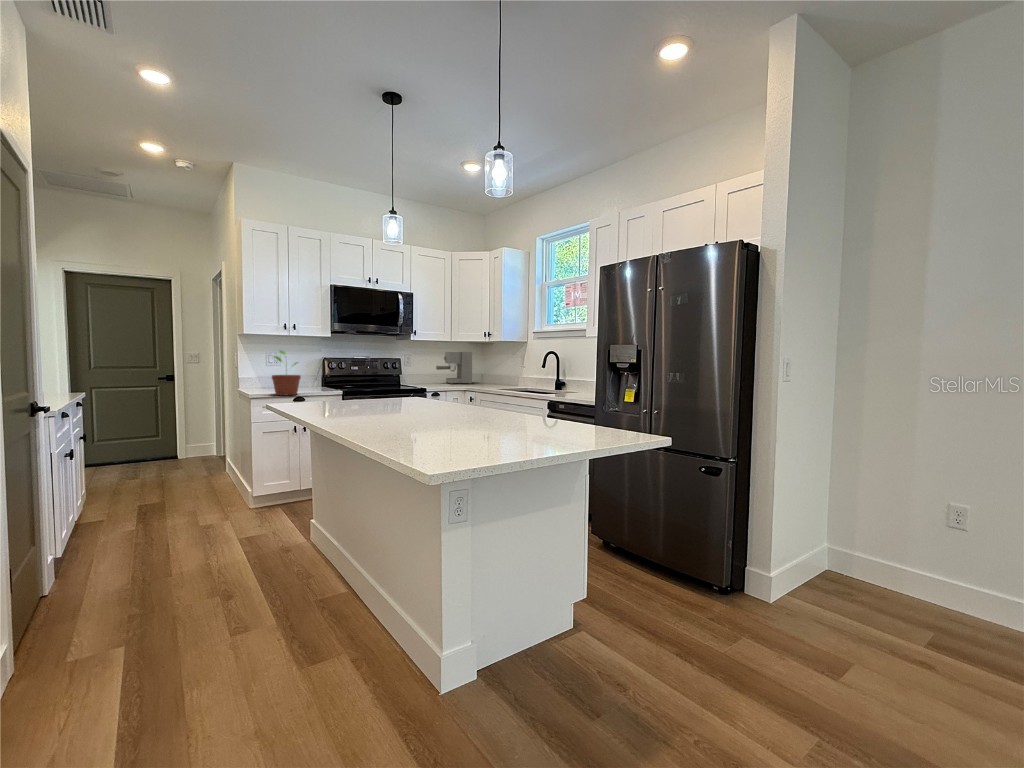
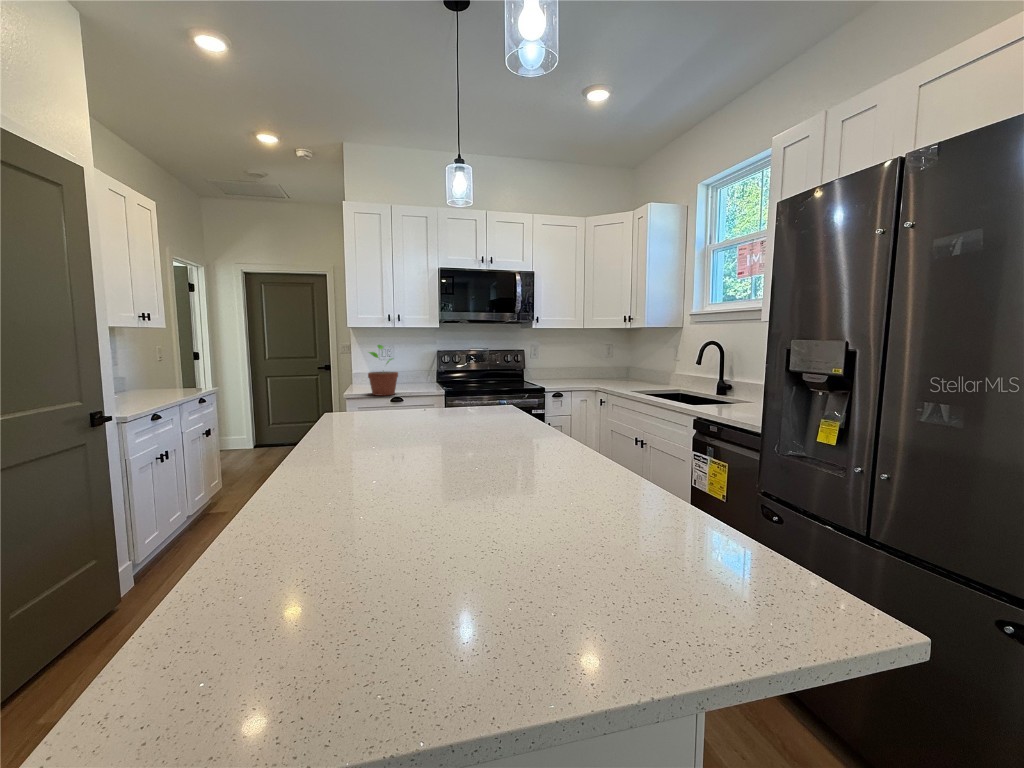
coffee maker: present [436,352,472,384] -> none [569,341,613,380]

